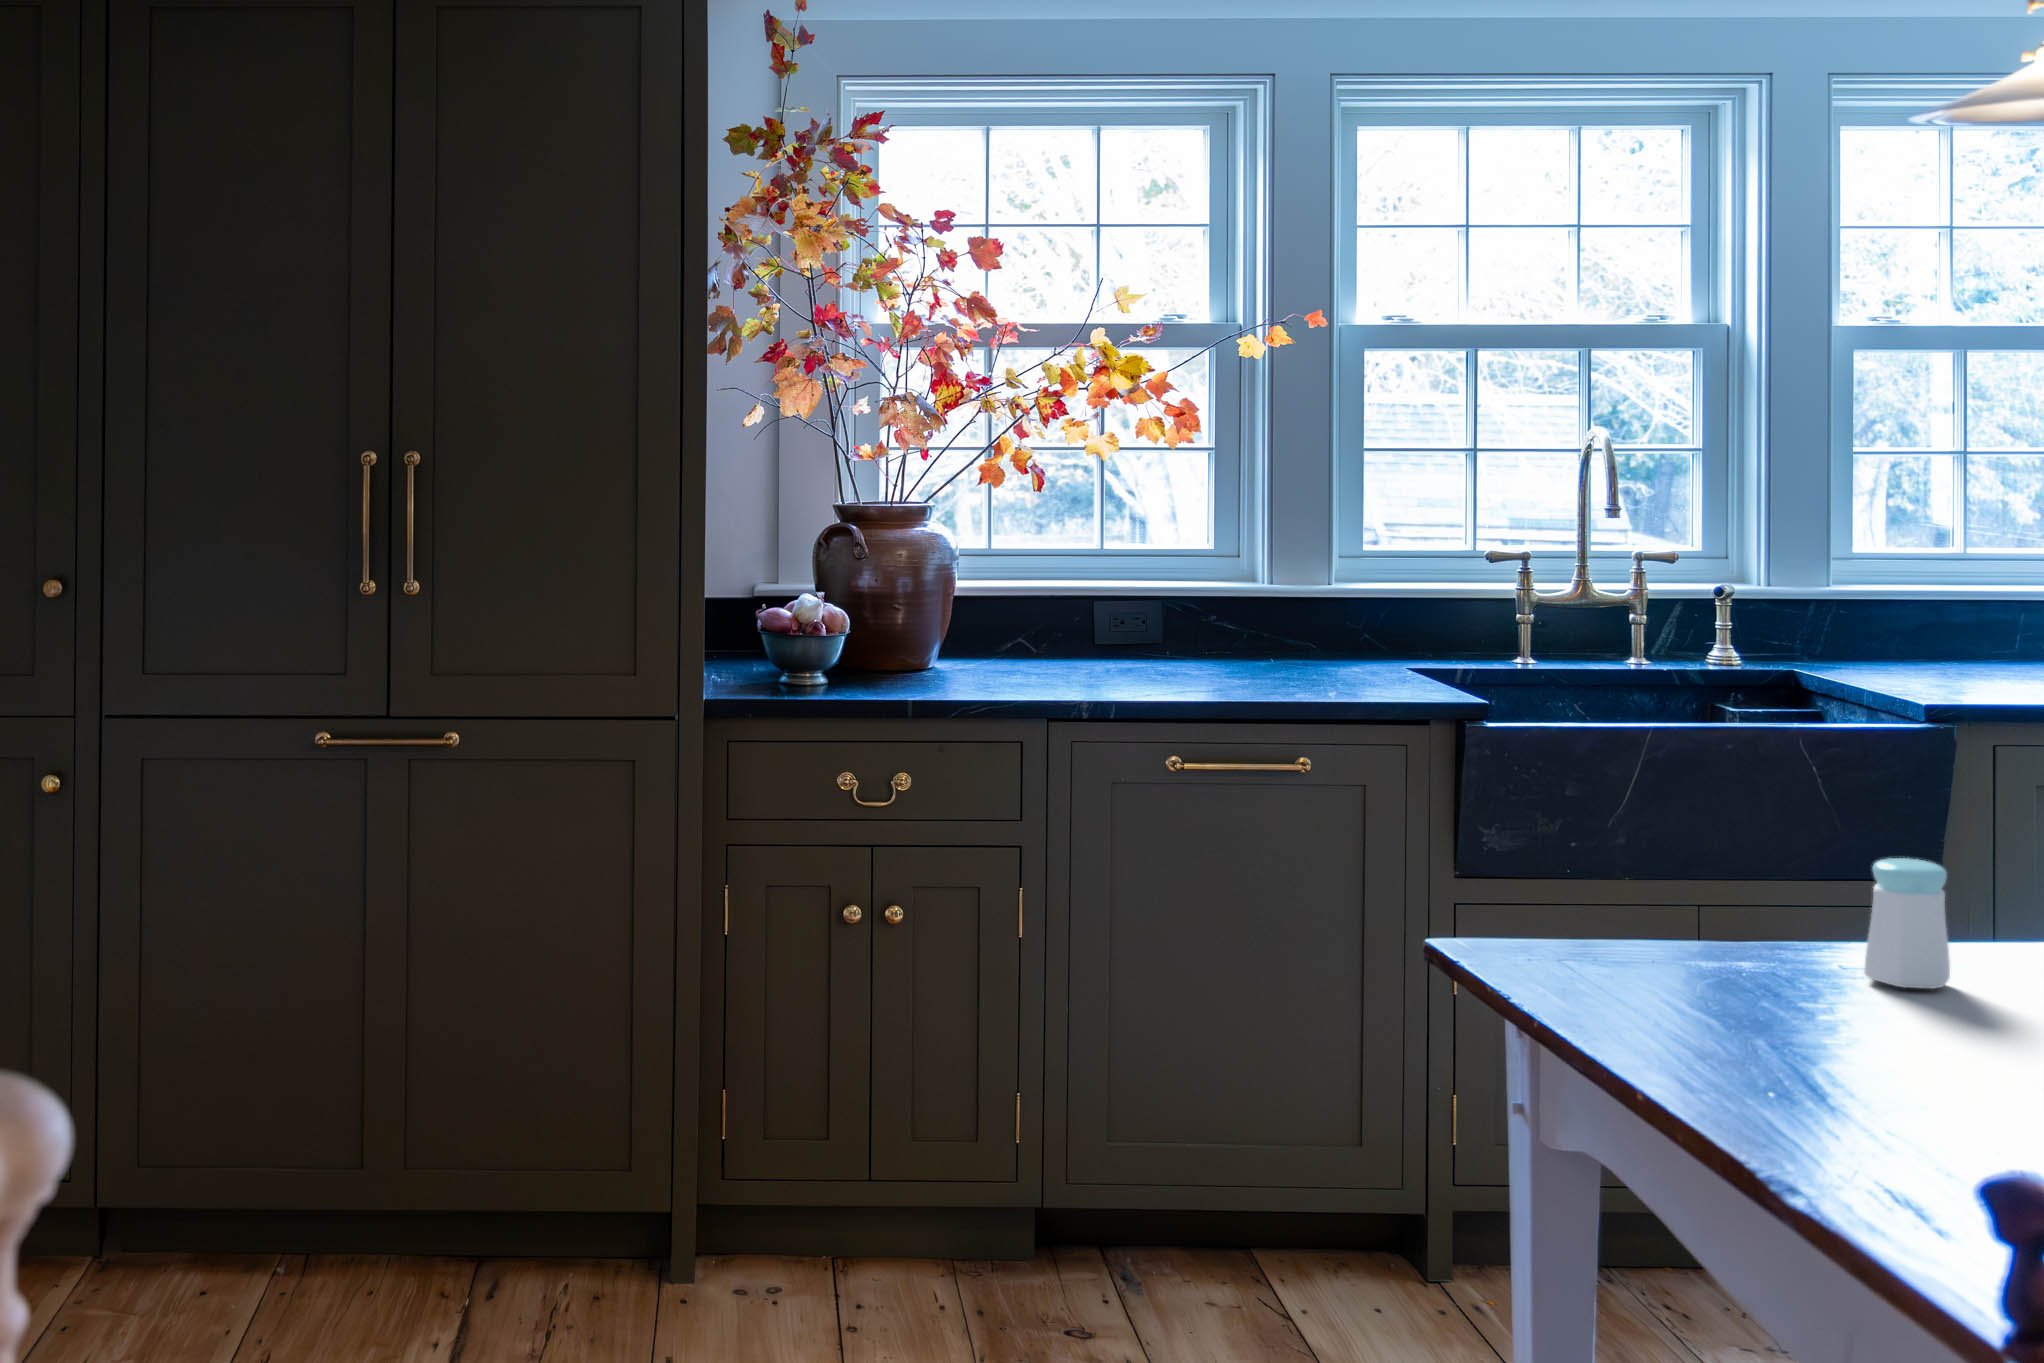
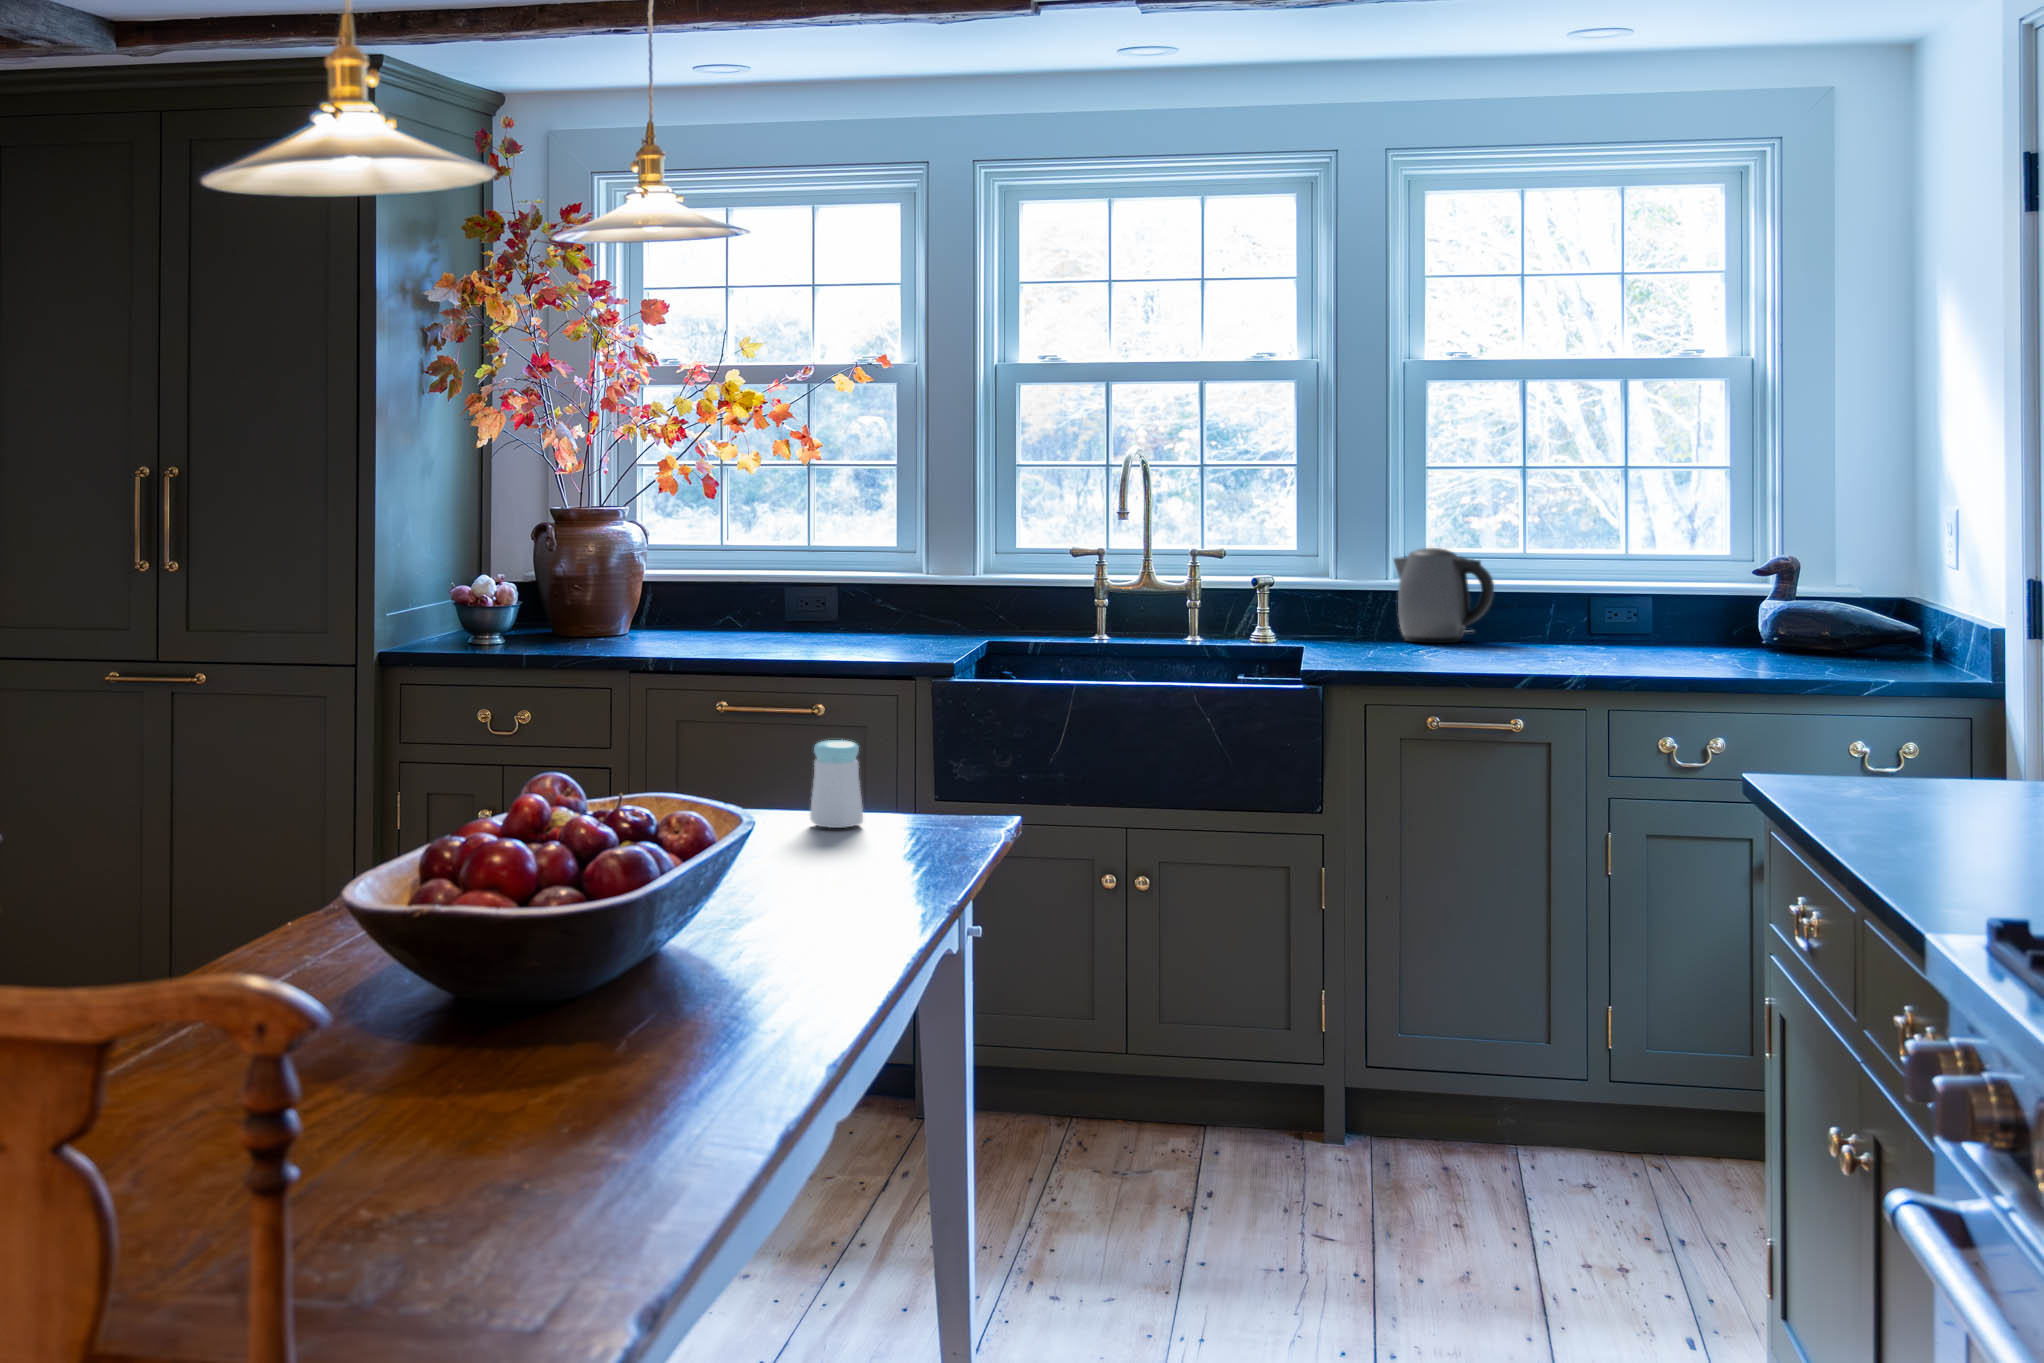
kettle: none [1877,549,2007,662] -> present [1394,548,1494,643]

